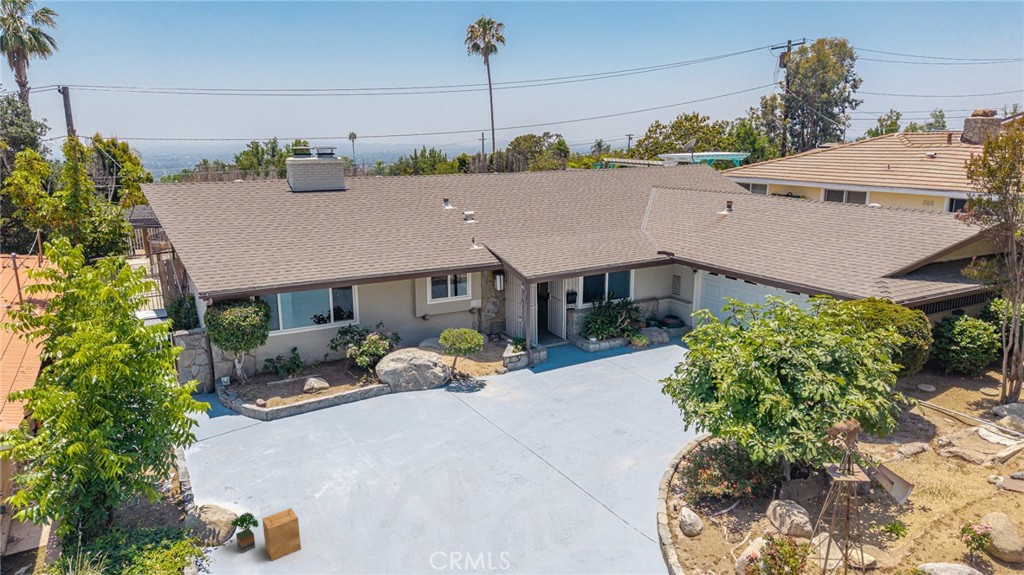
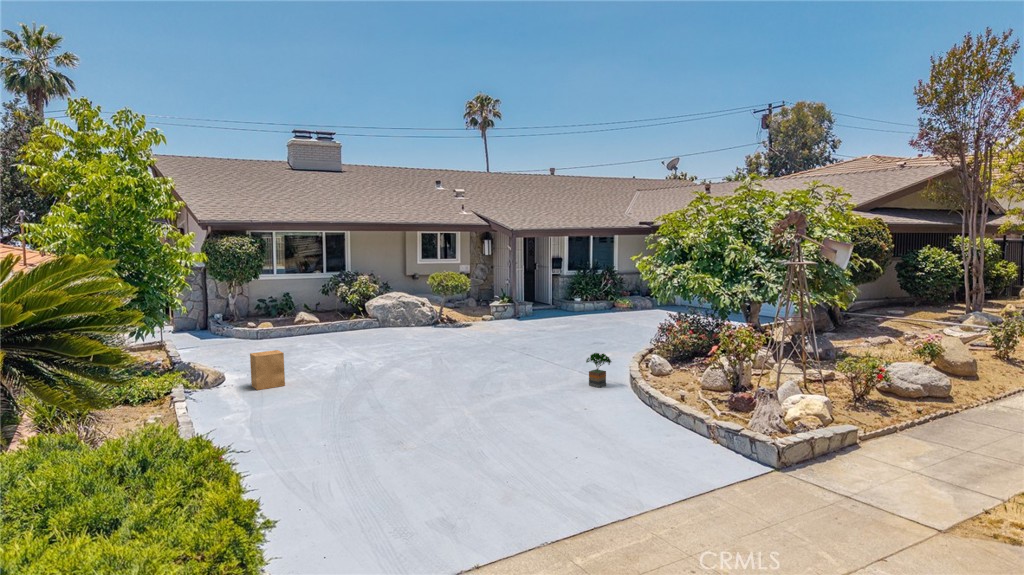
potted tree: present [231,512,259,553] -> present [586,353,611,388]

